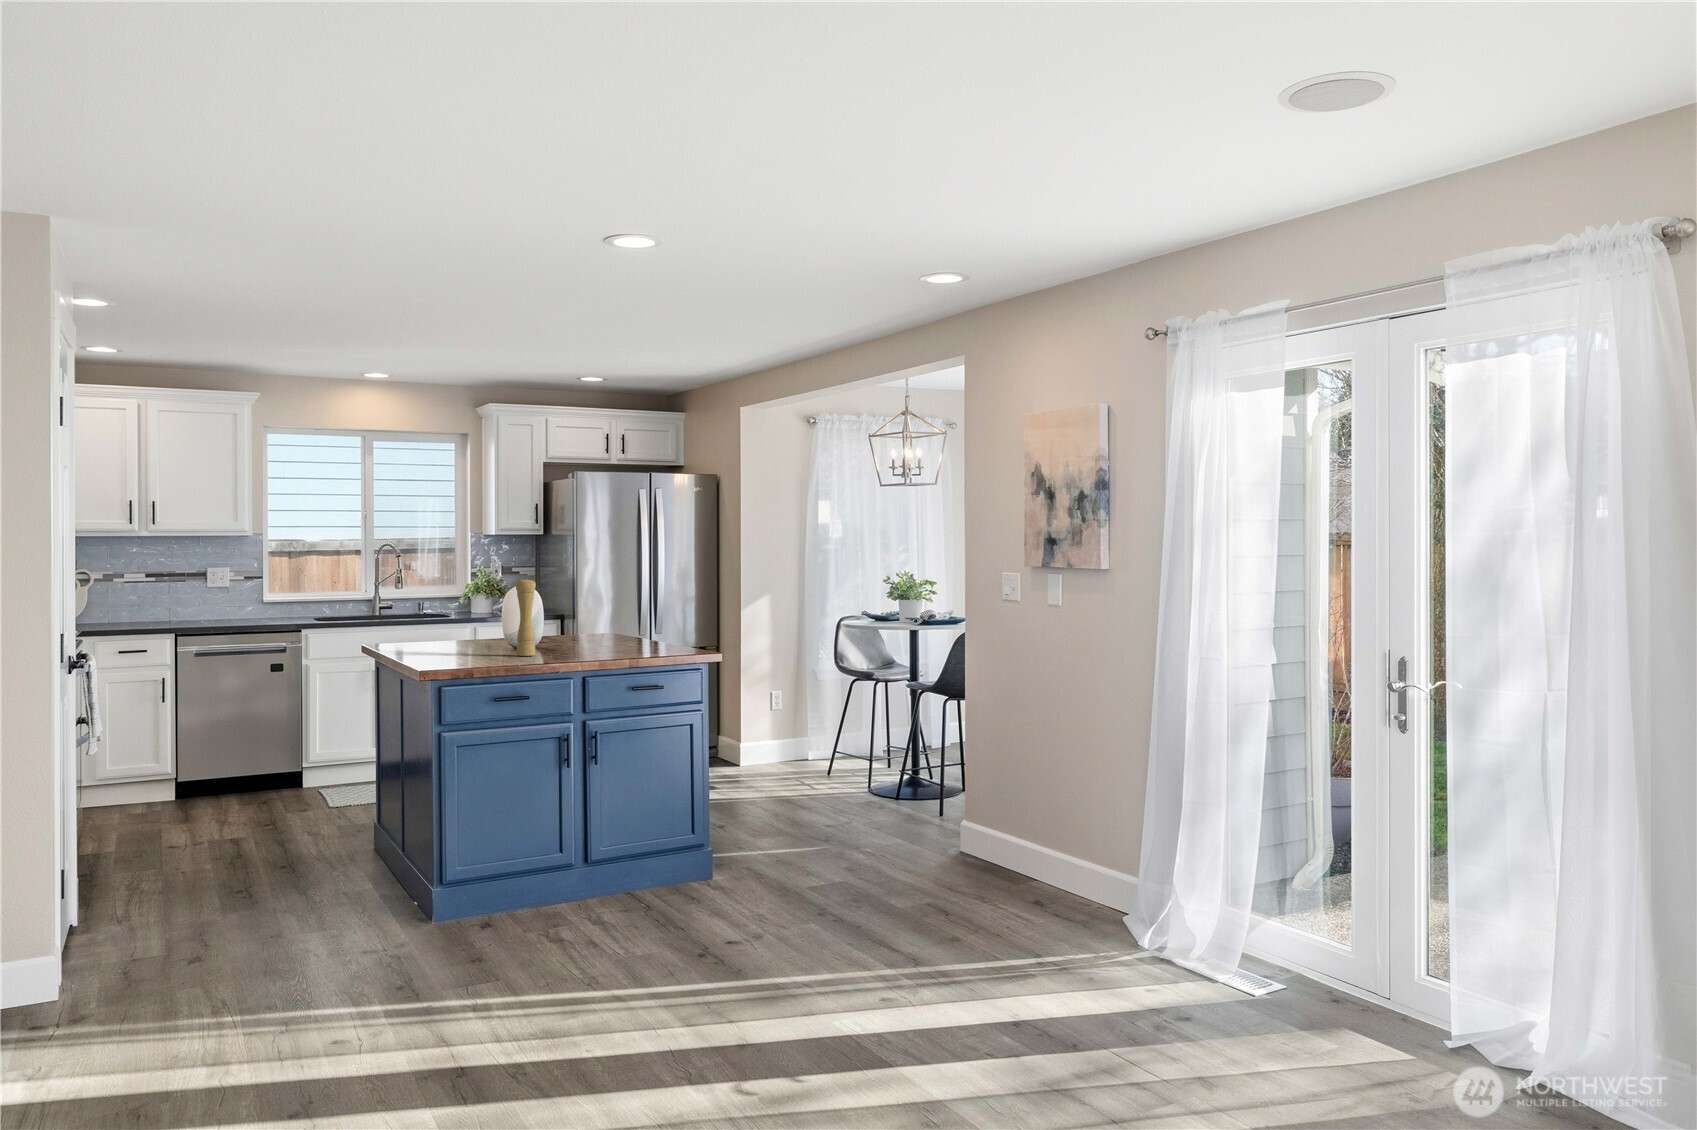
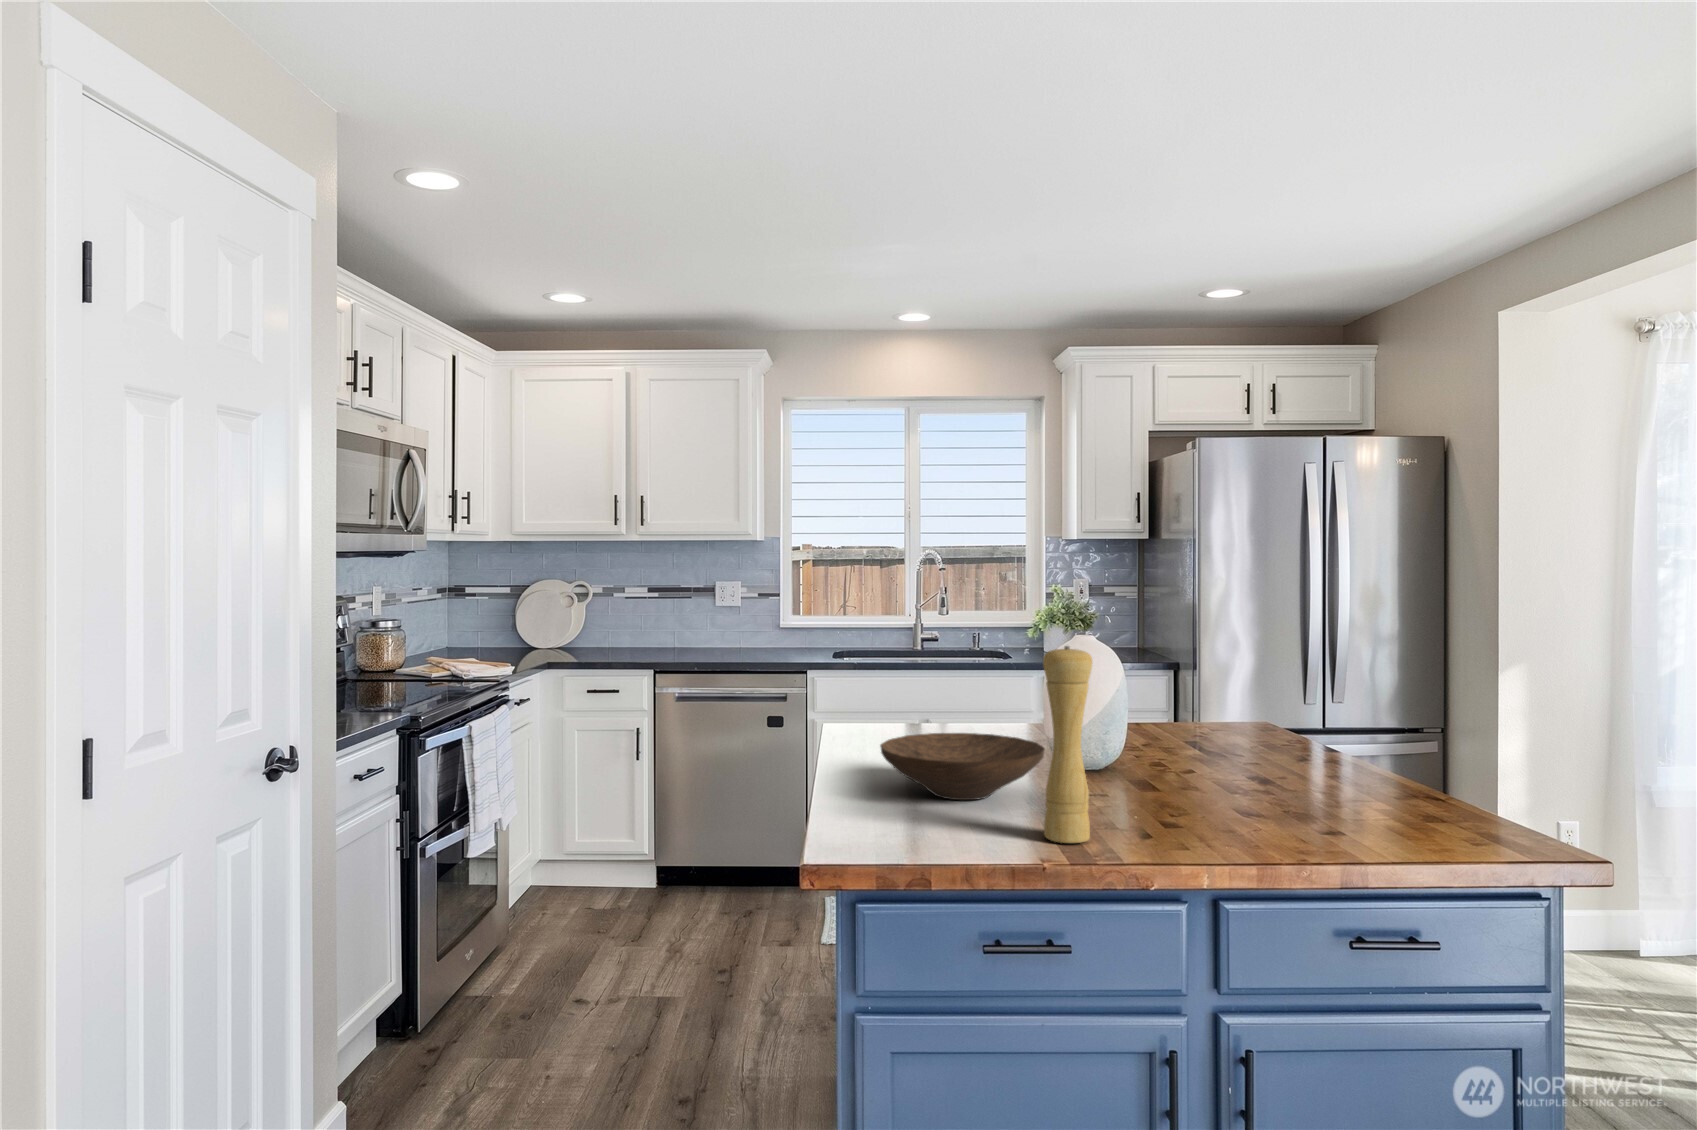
wooden bowl: none [434,627,511,652] -> present [880,733,1045,800]

